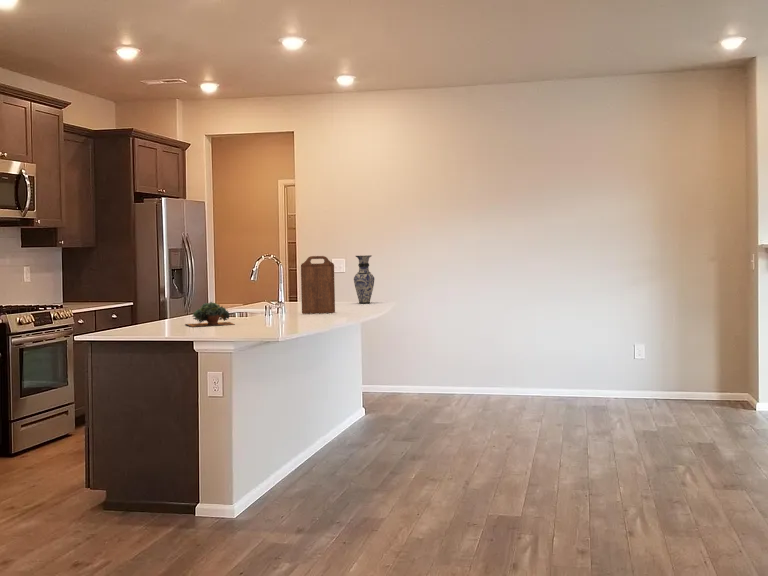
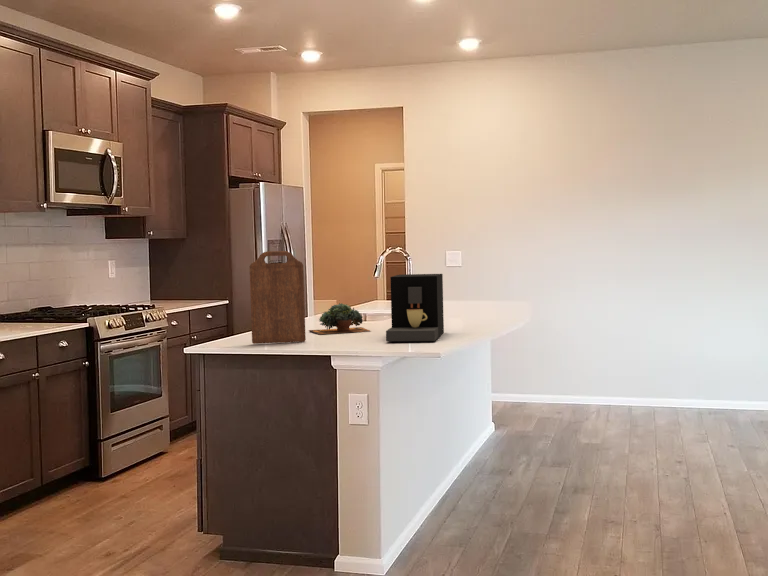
vase: present [354,255,374,304] -> none [484,245,510,301]
cutting board: present [301,256,335,314] -> present [250,251,306,344]
coffee maker: none [238,278,291,331] -> present [386,274,444,341]

